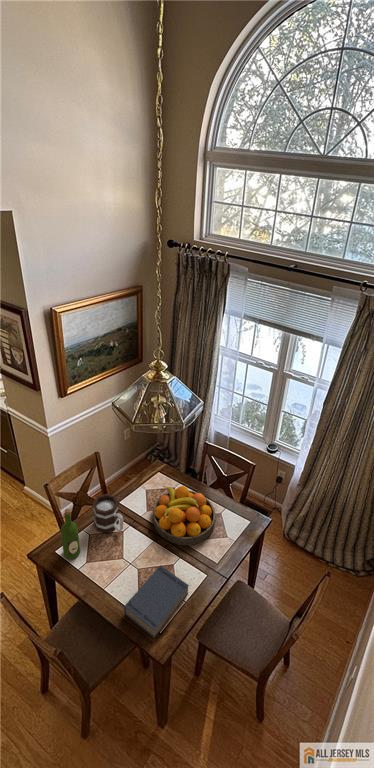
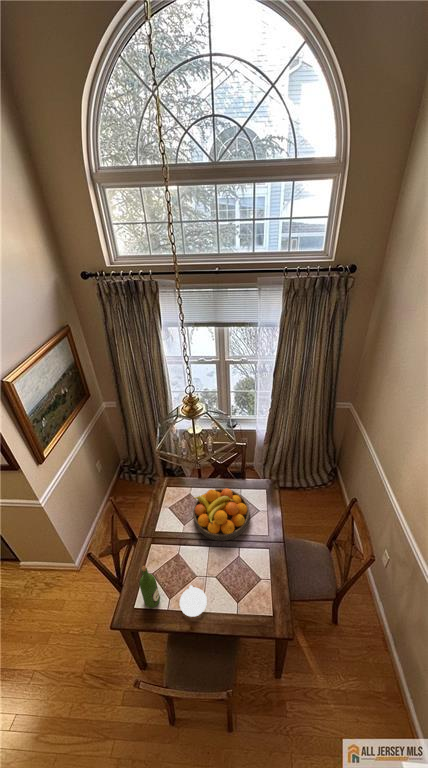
mug: present [93,494,123,533] -> none [147,529,183,568]
candle holder: none [87,552,117,589] -> present [180,585,207,617]
book: present [124,565,189,638] -> none [233,564,269,623]

